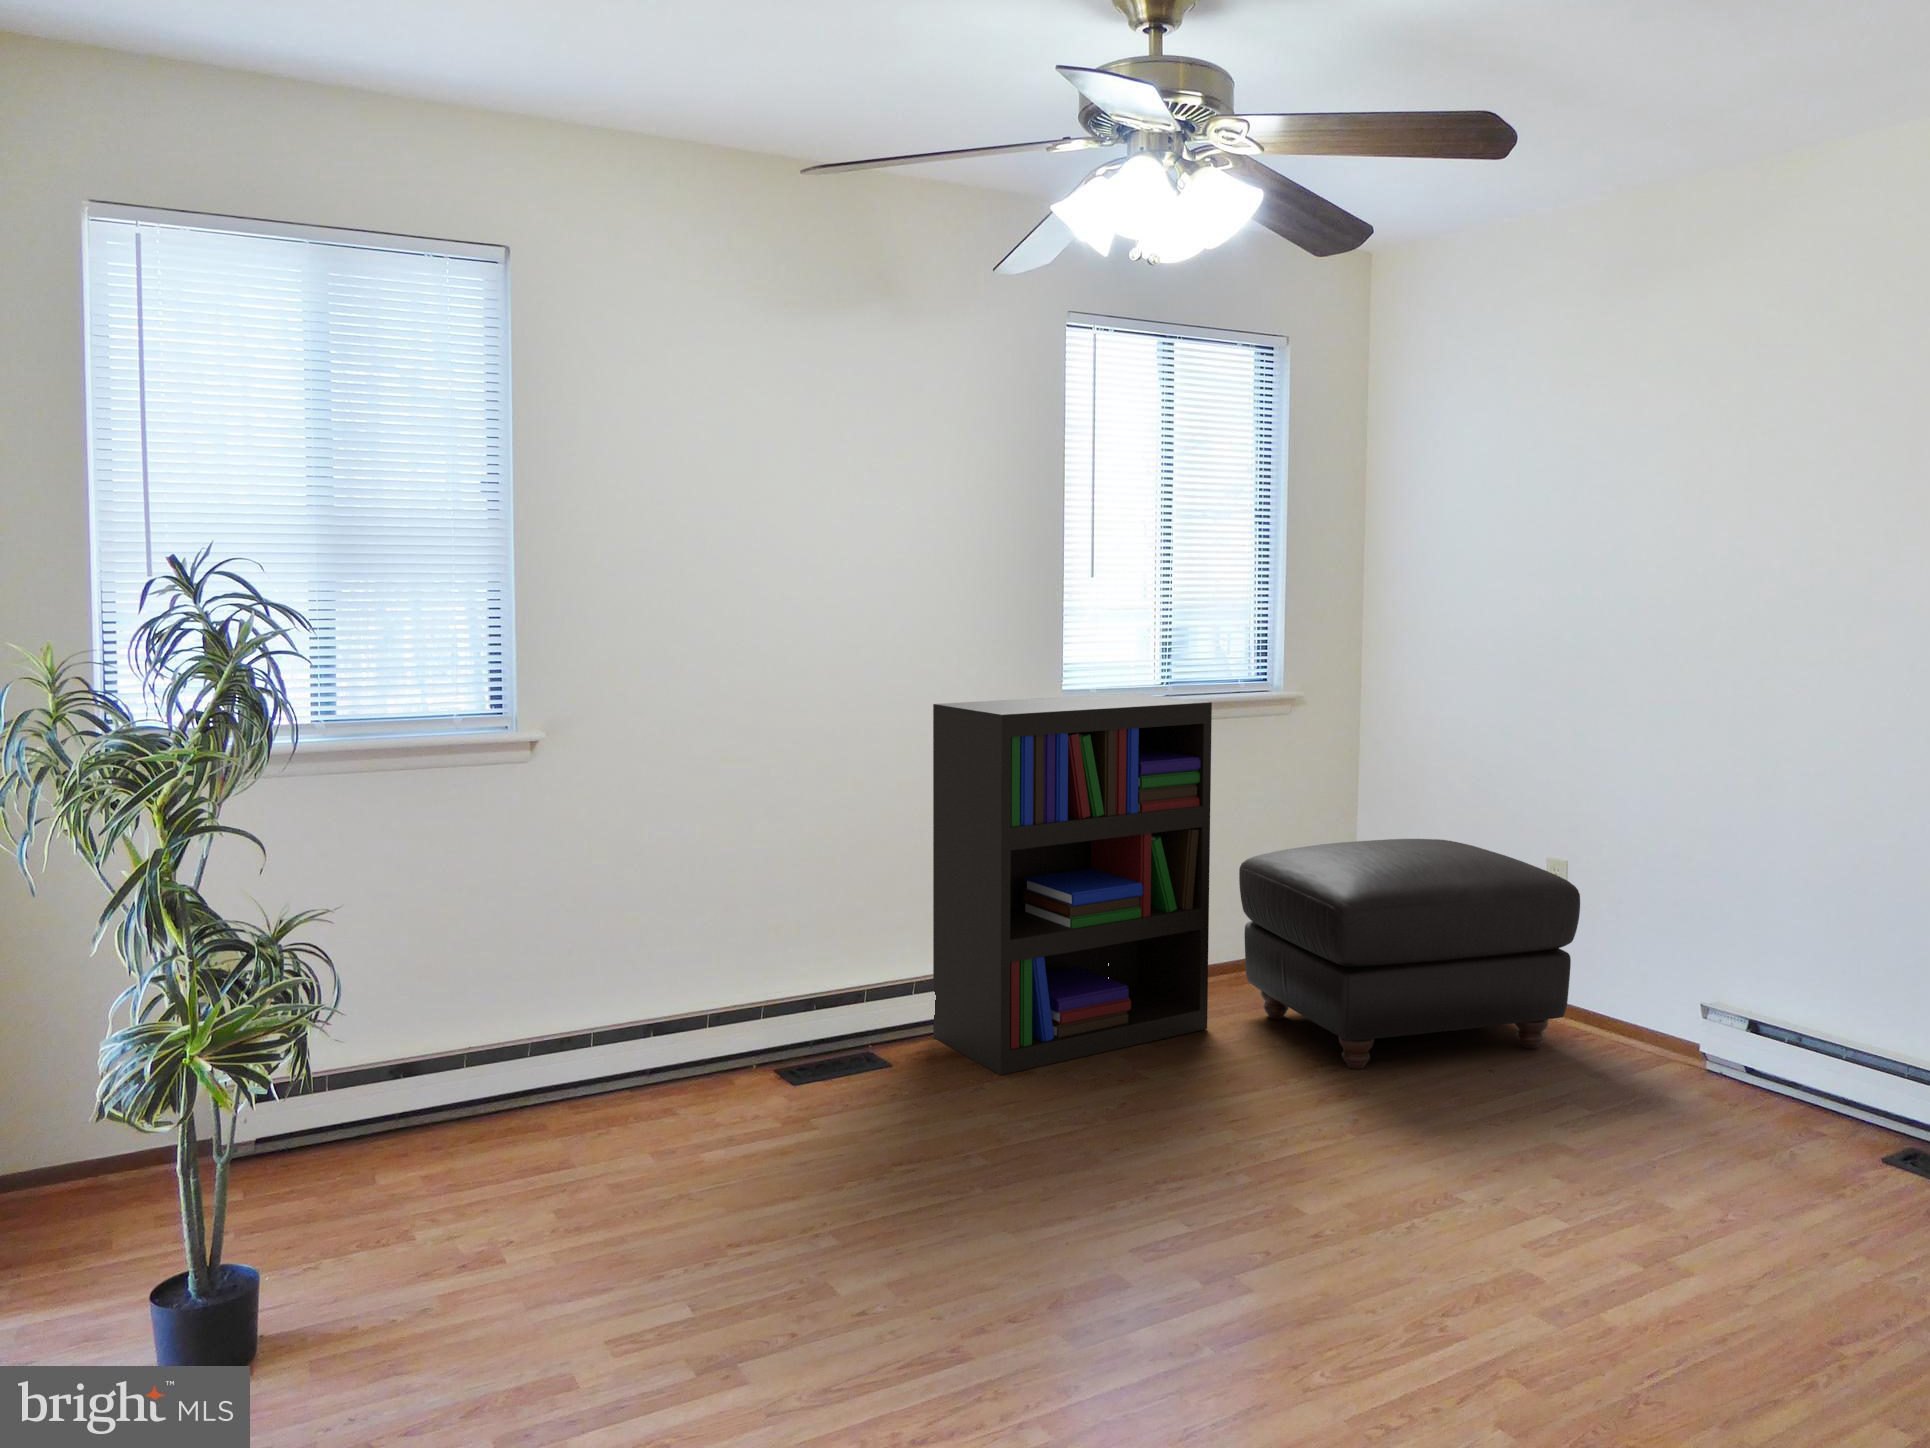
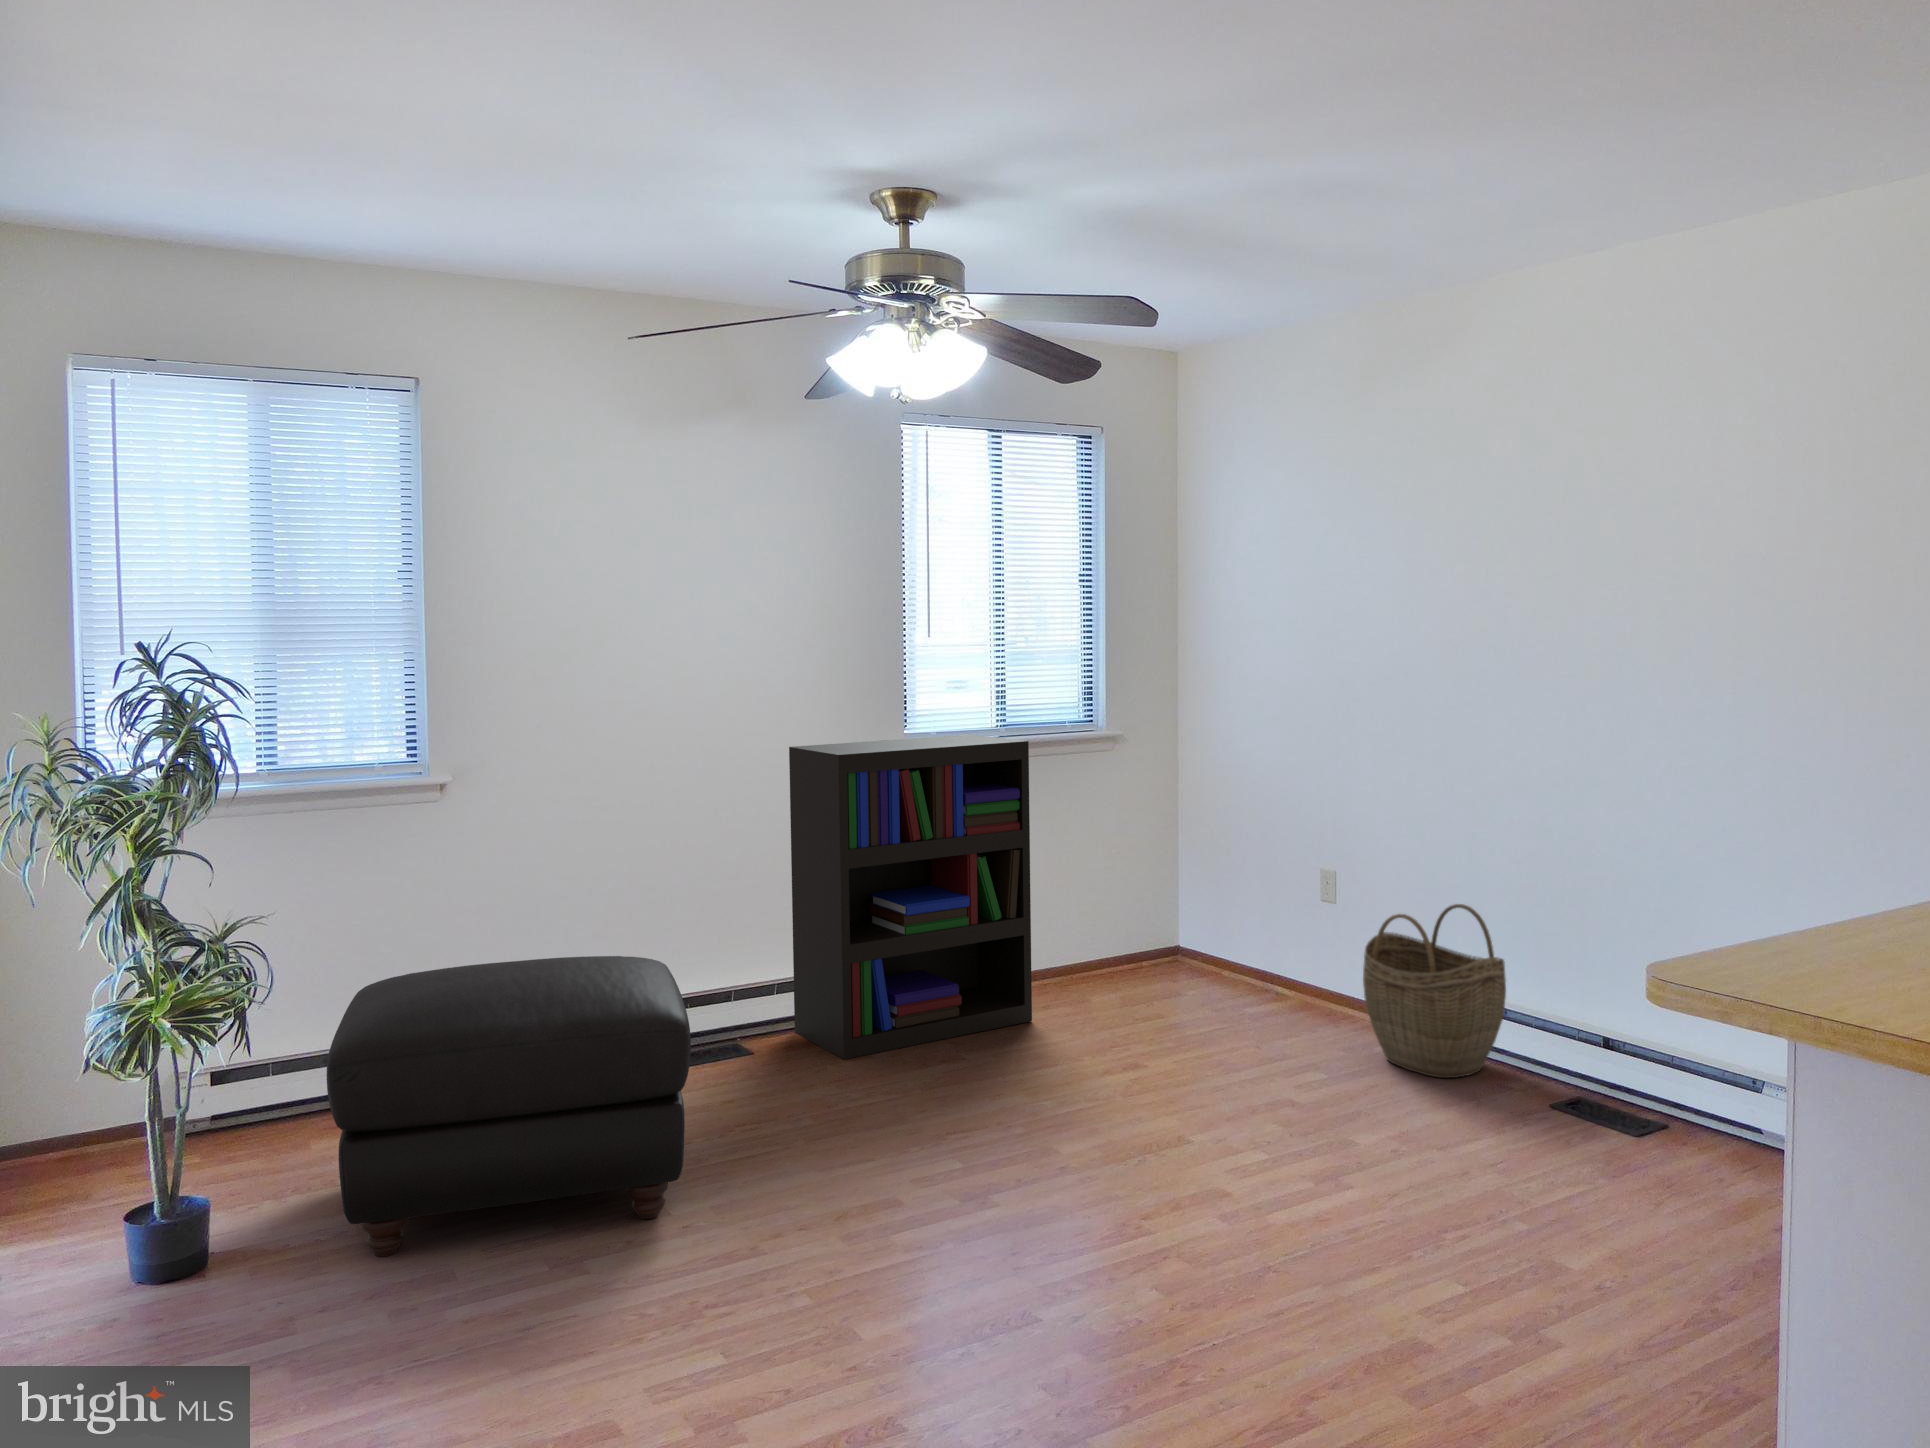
ottoman: present [1239,839,1580,1069] -> present [327,956,691,1257]
woven basket: none [1623,906,1809,1117] -> present [1363,904,1506,1078]

